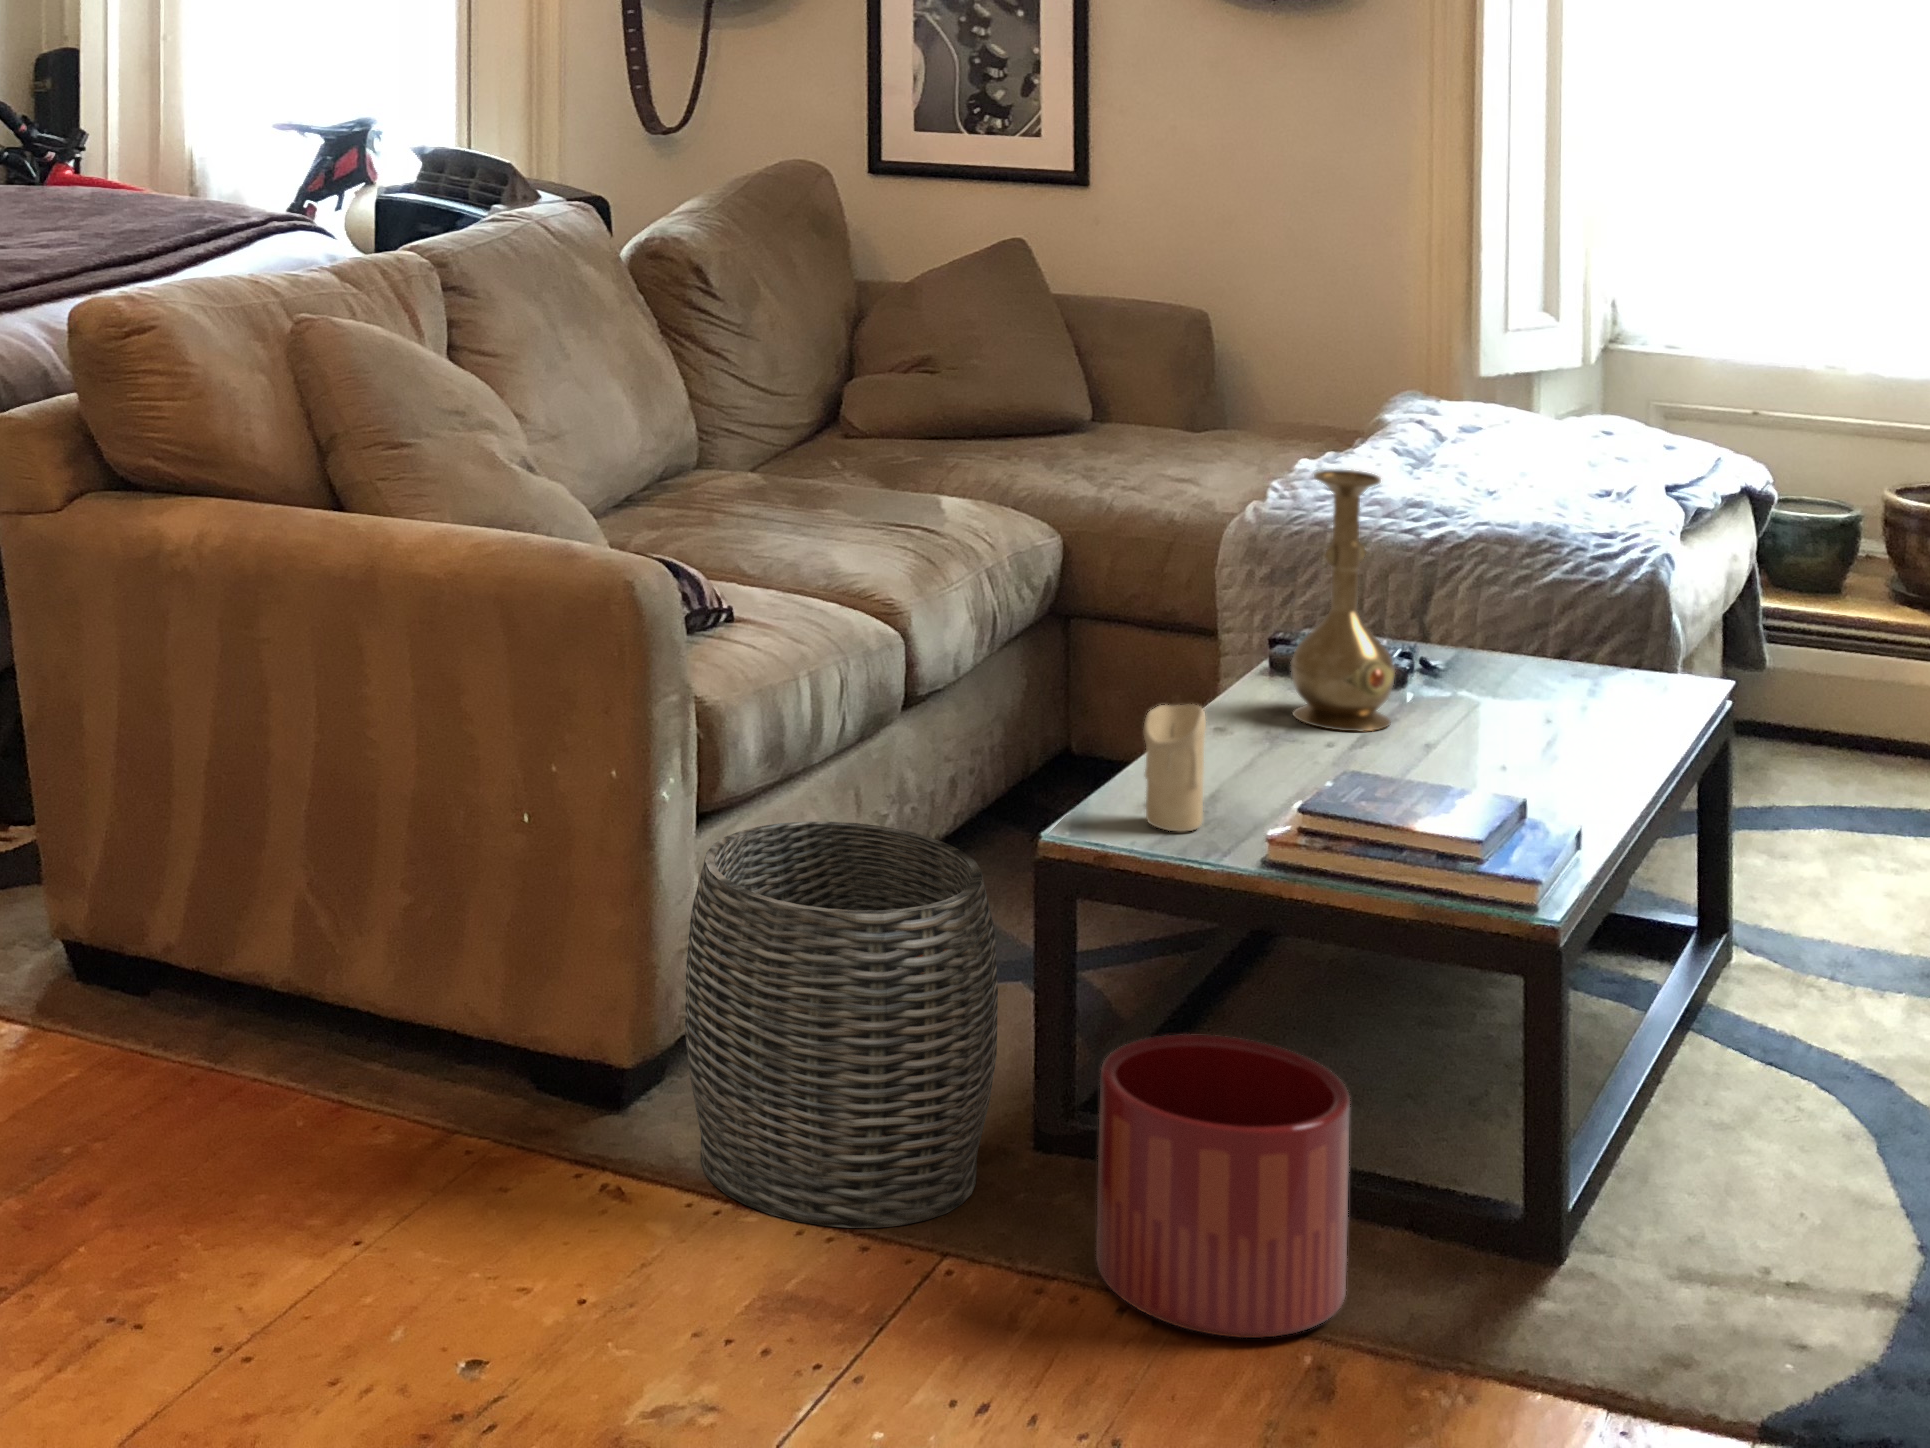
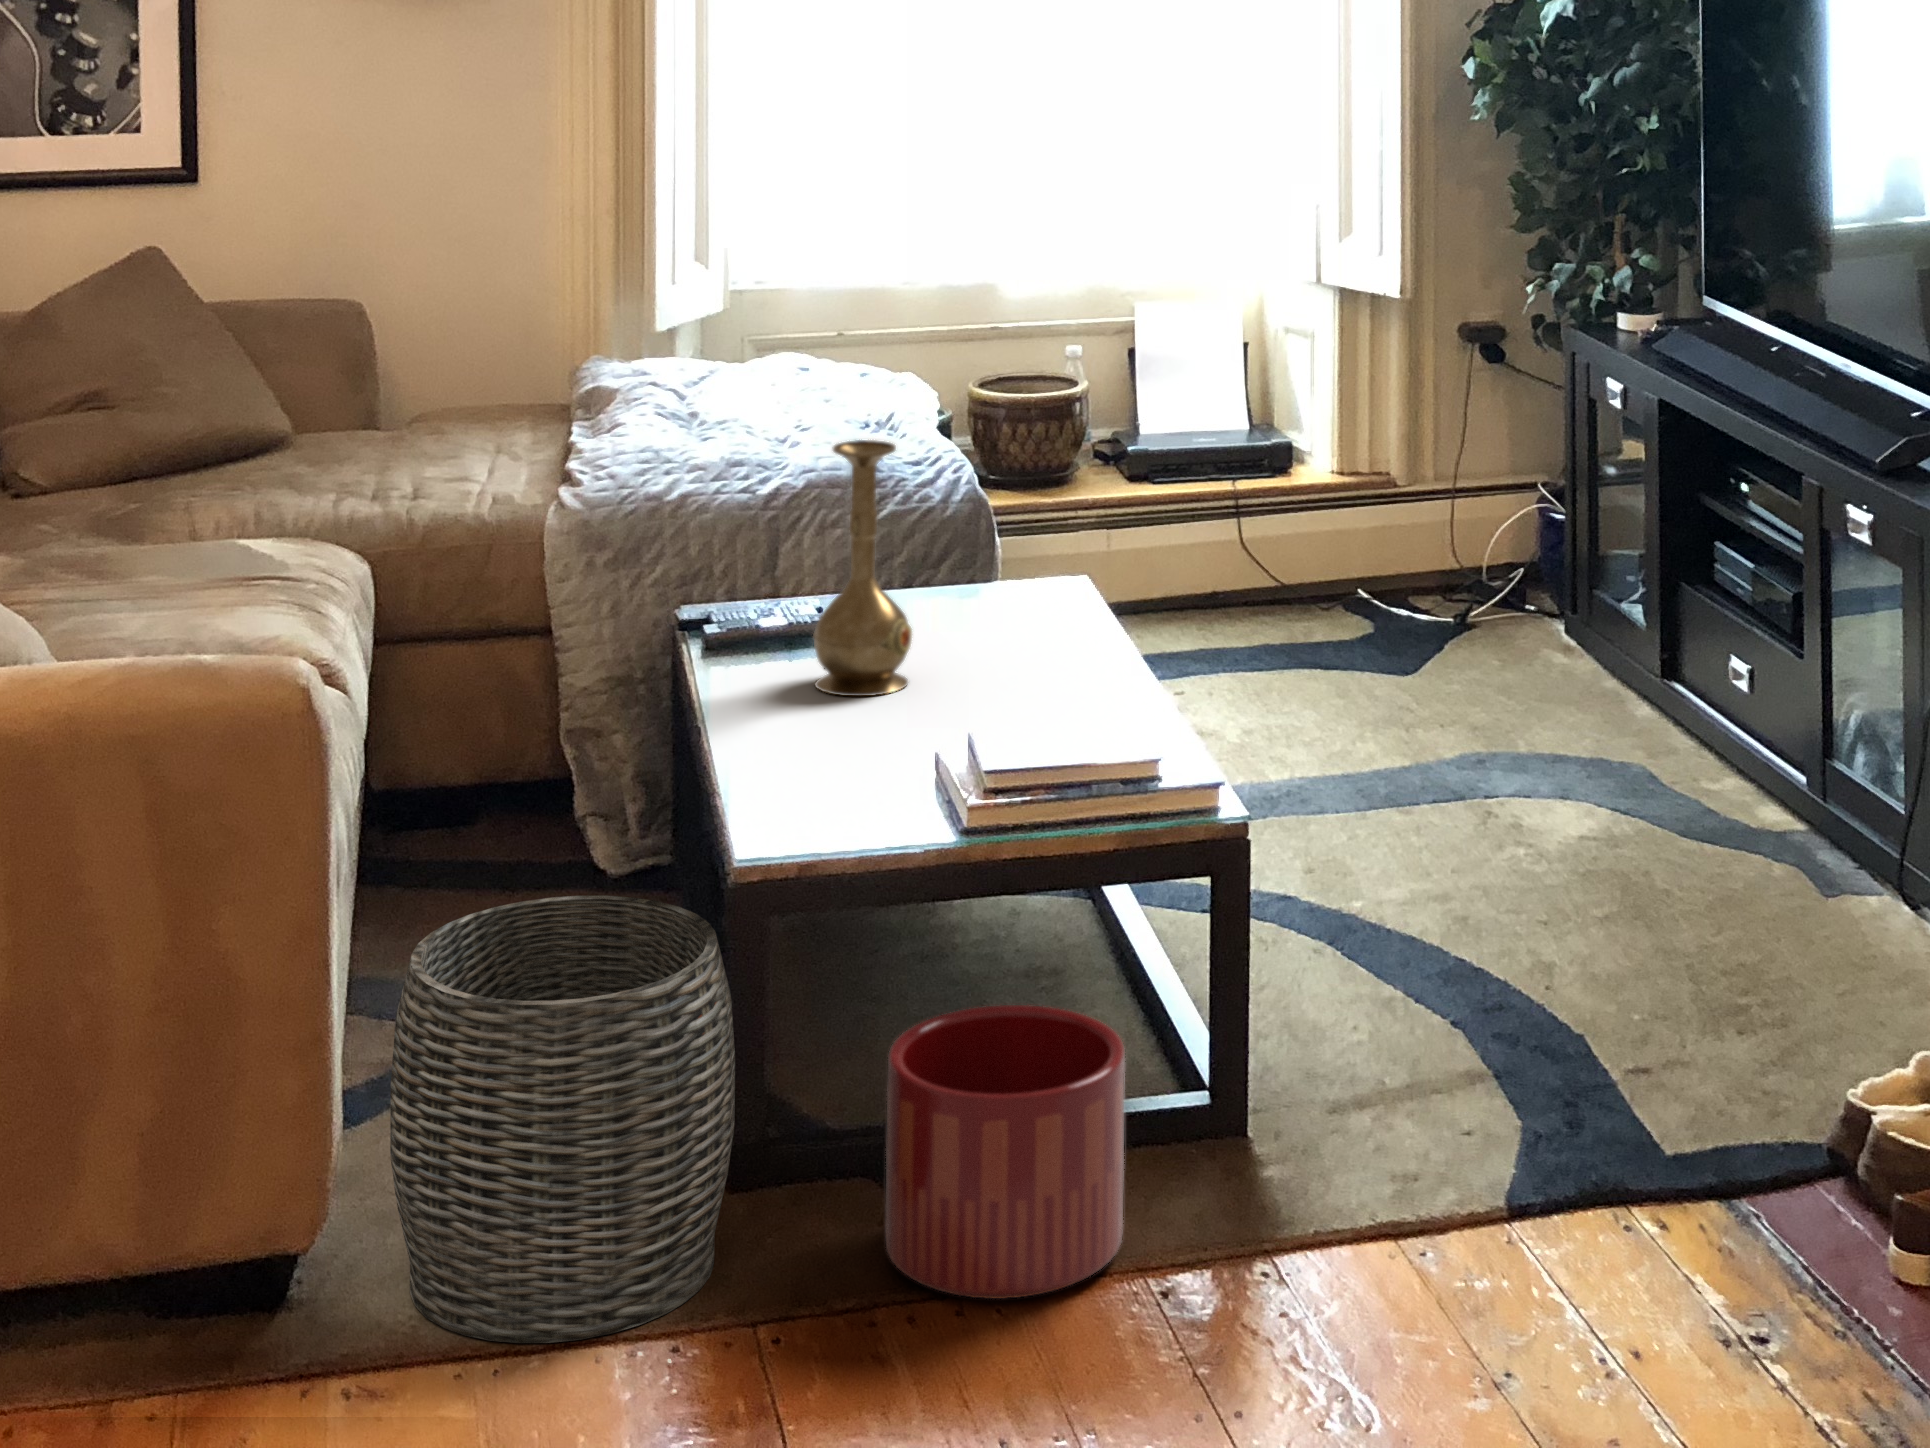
candle: present [1143,705,1206,831] -> none [840,695,901,825]

